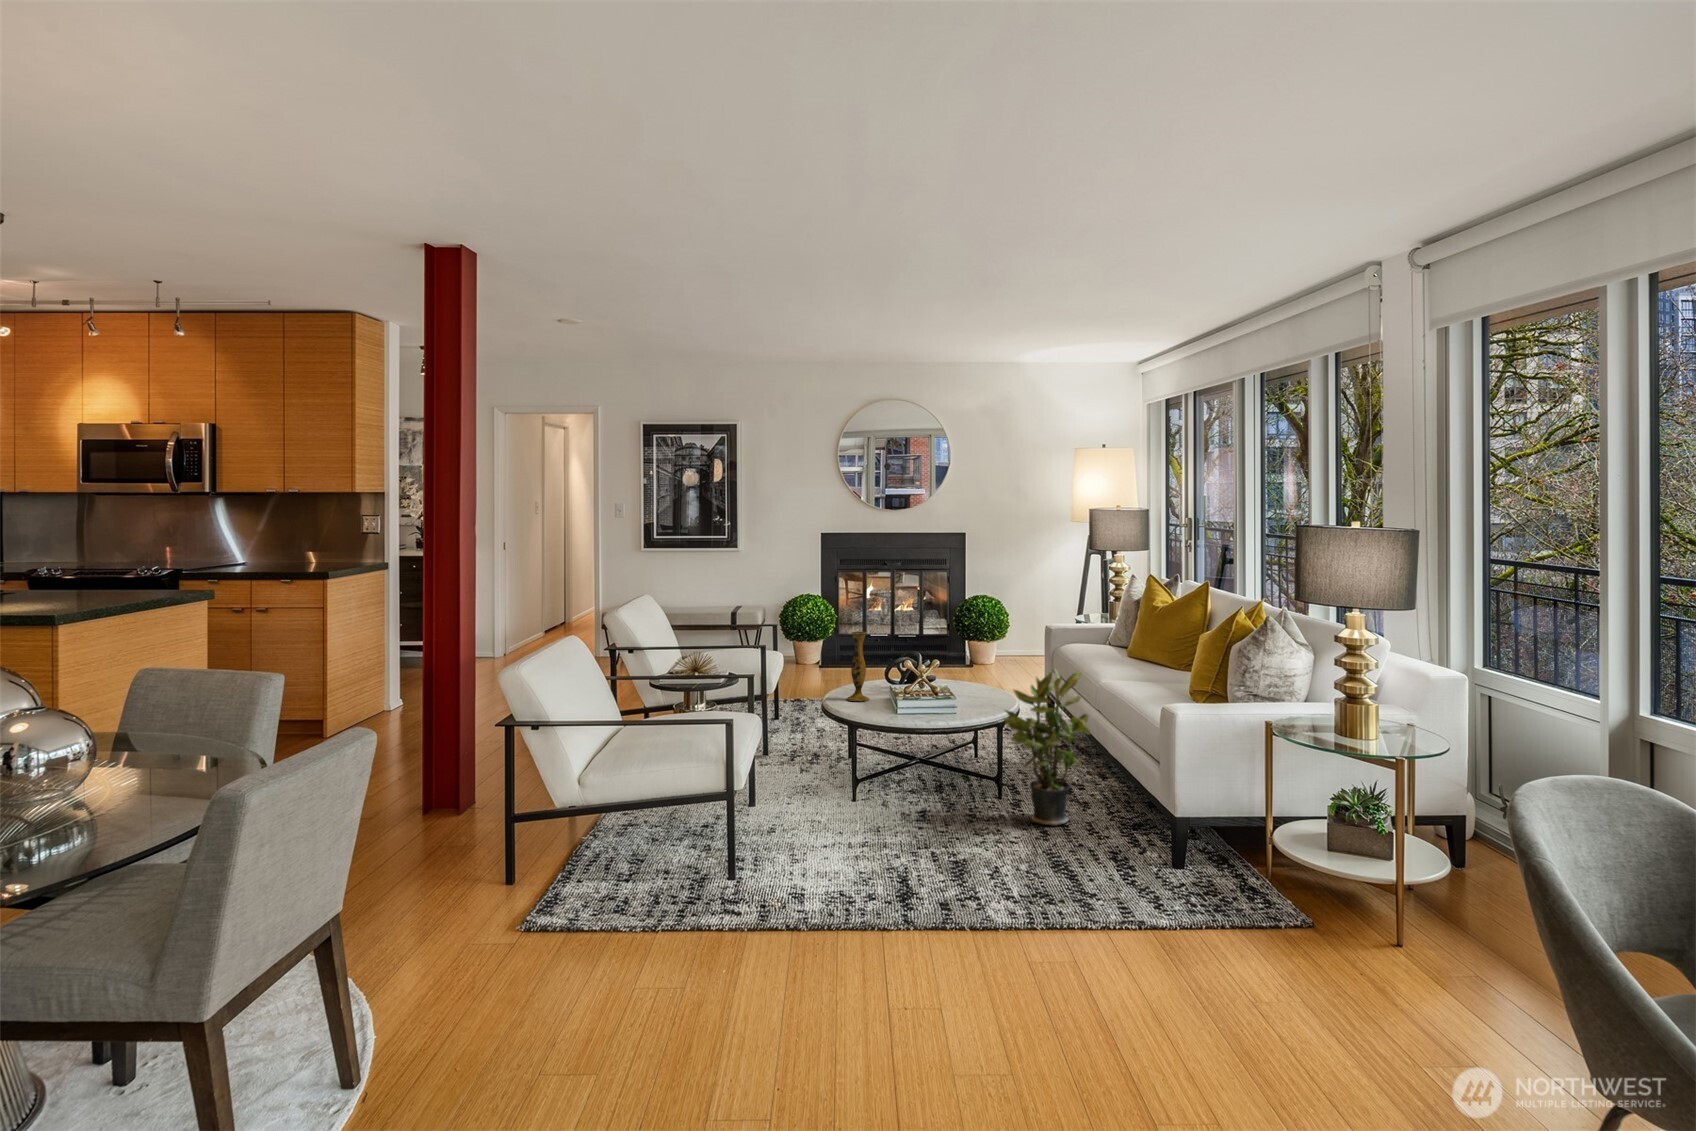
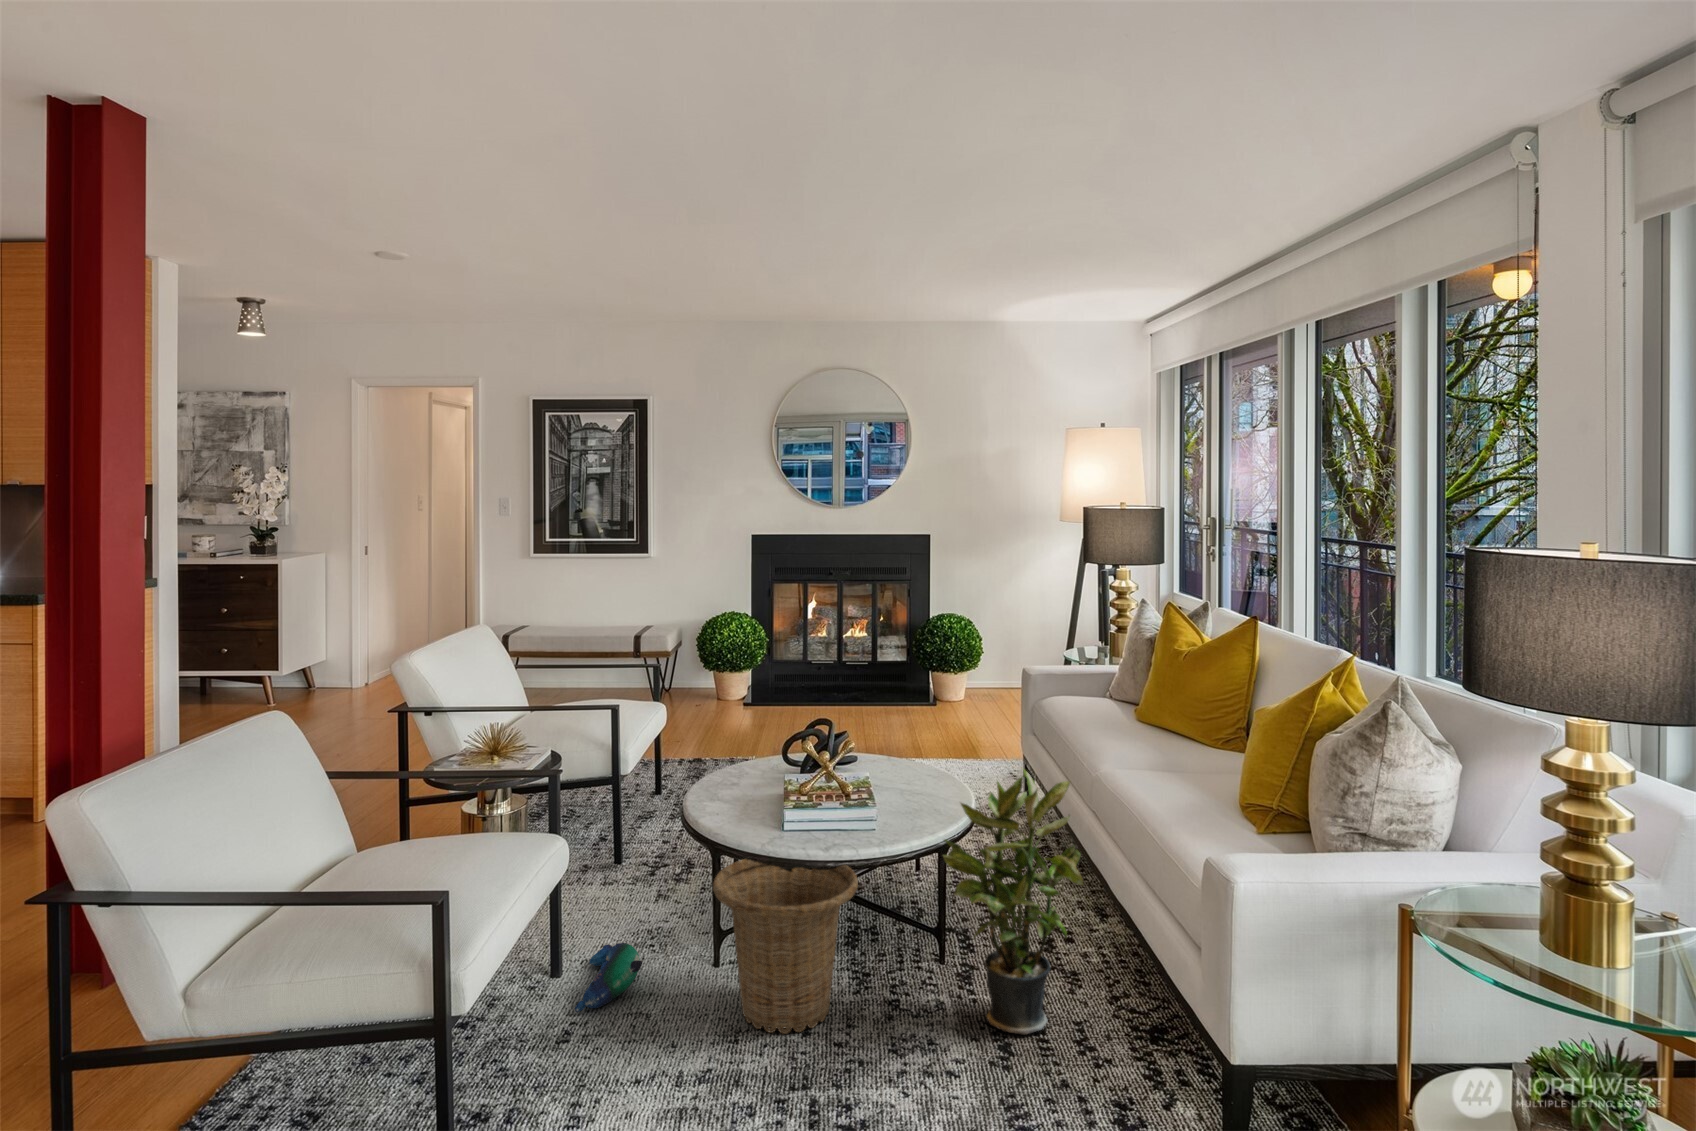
vase: present [847,632,869,701] -> none [713,695,749,803]
basket: none [863,725,951,826] -> present [713,859,858,1034]
plush toy: none [775,783,815,818] -> present [575,943,643,1012]

